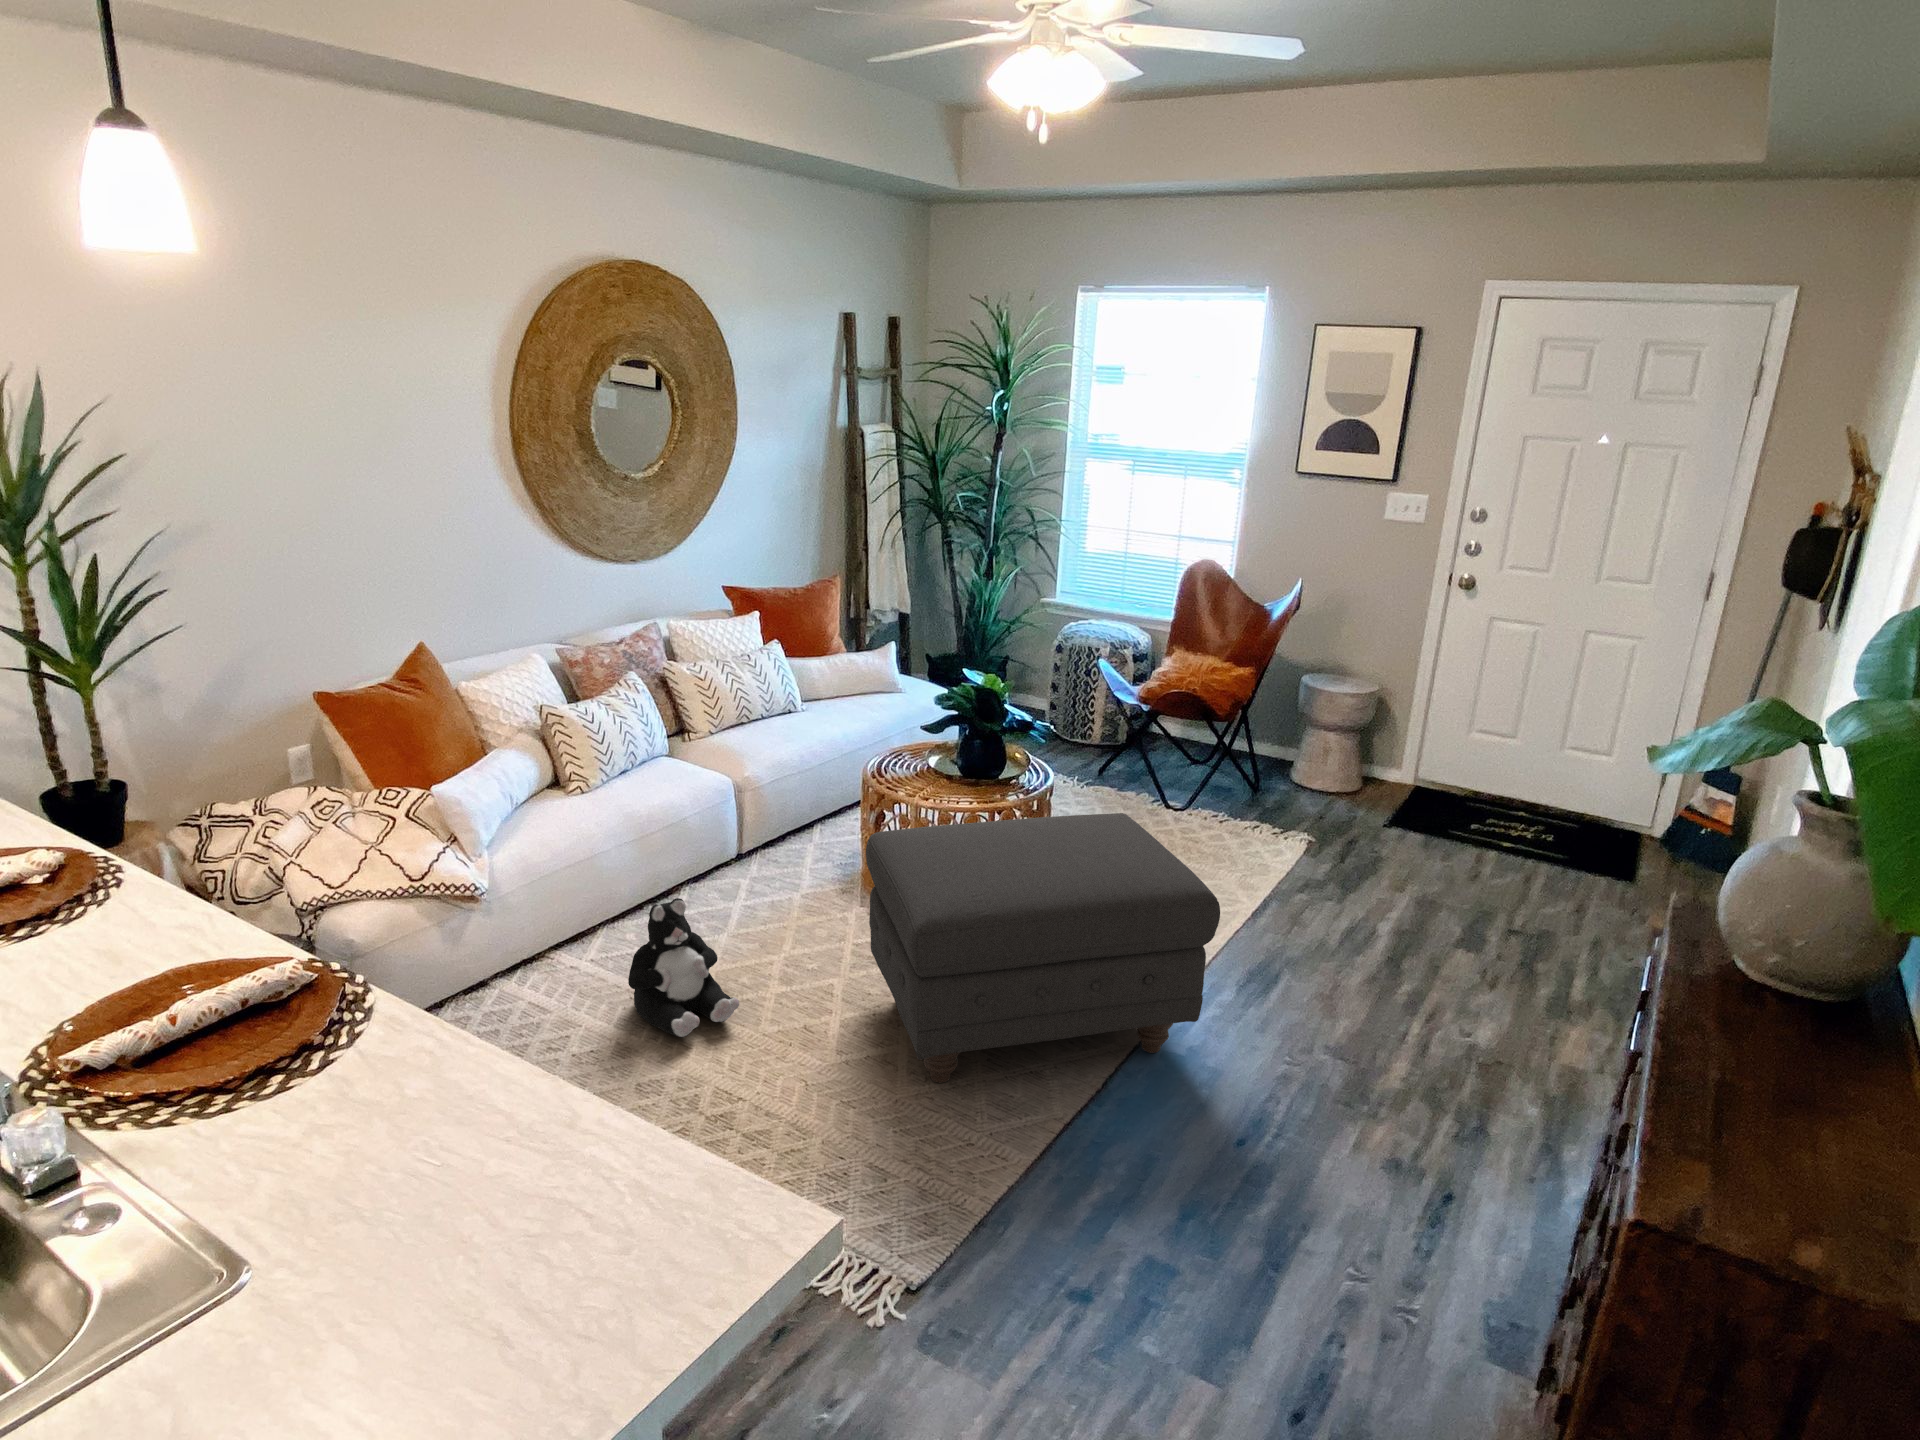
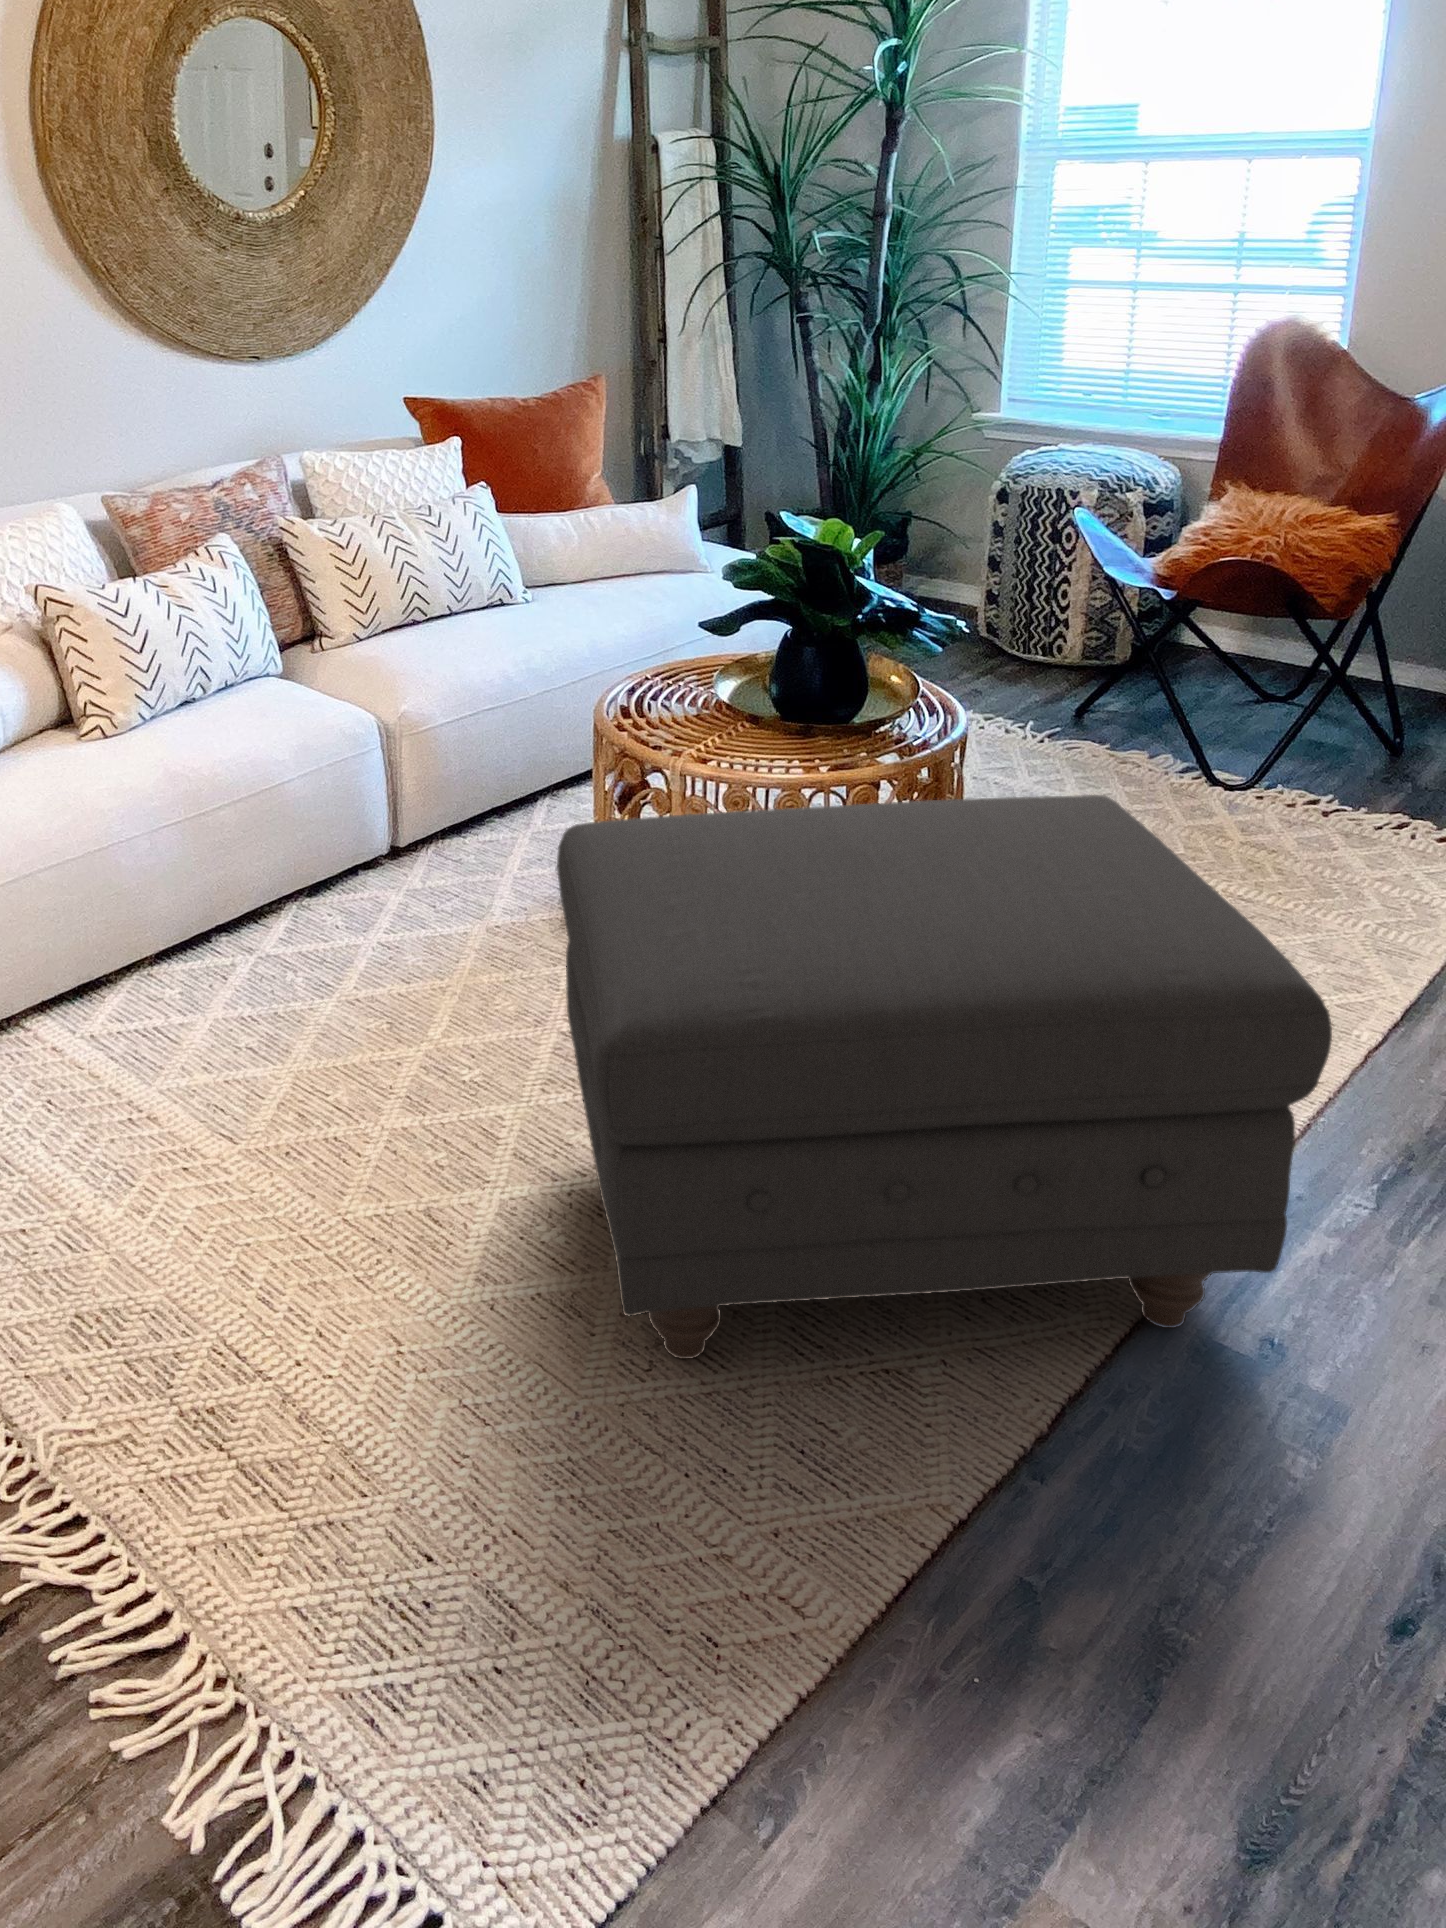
plush toy: present [628,898,739,1037] -> none [109,939,310,1209]

